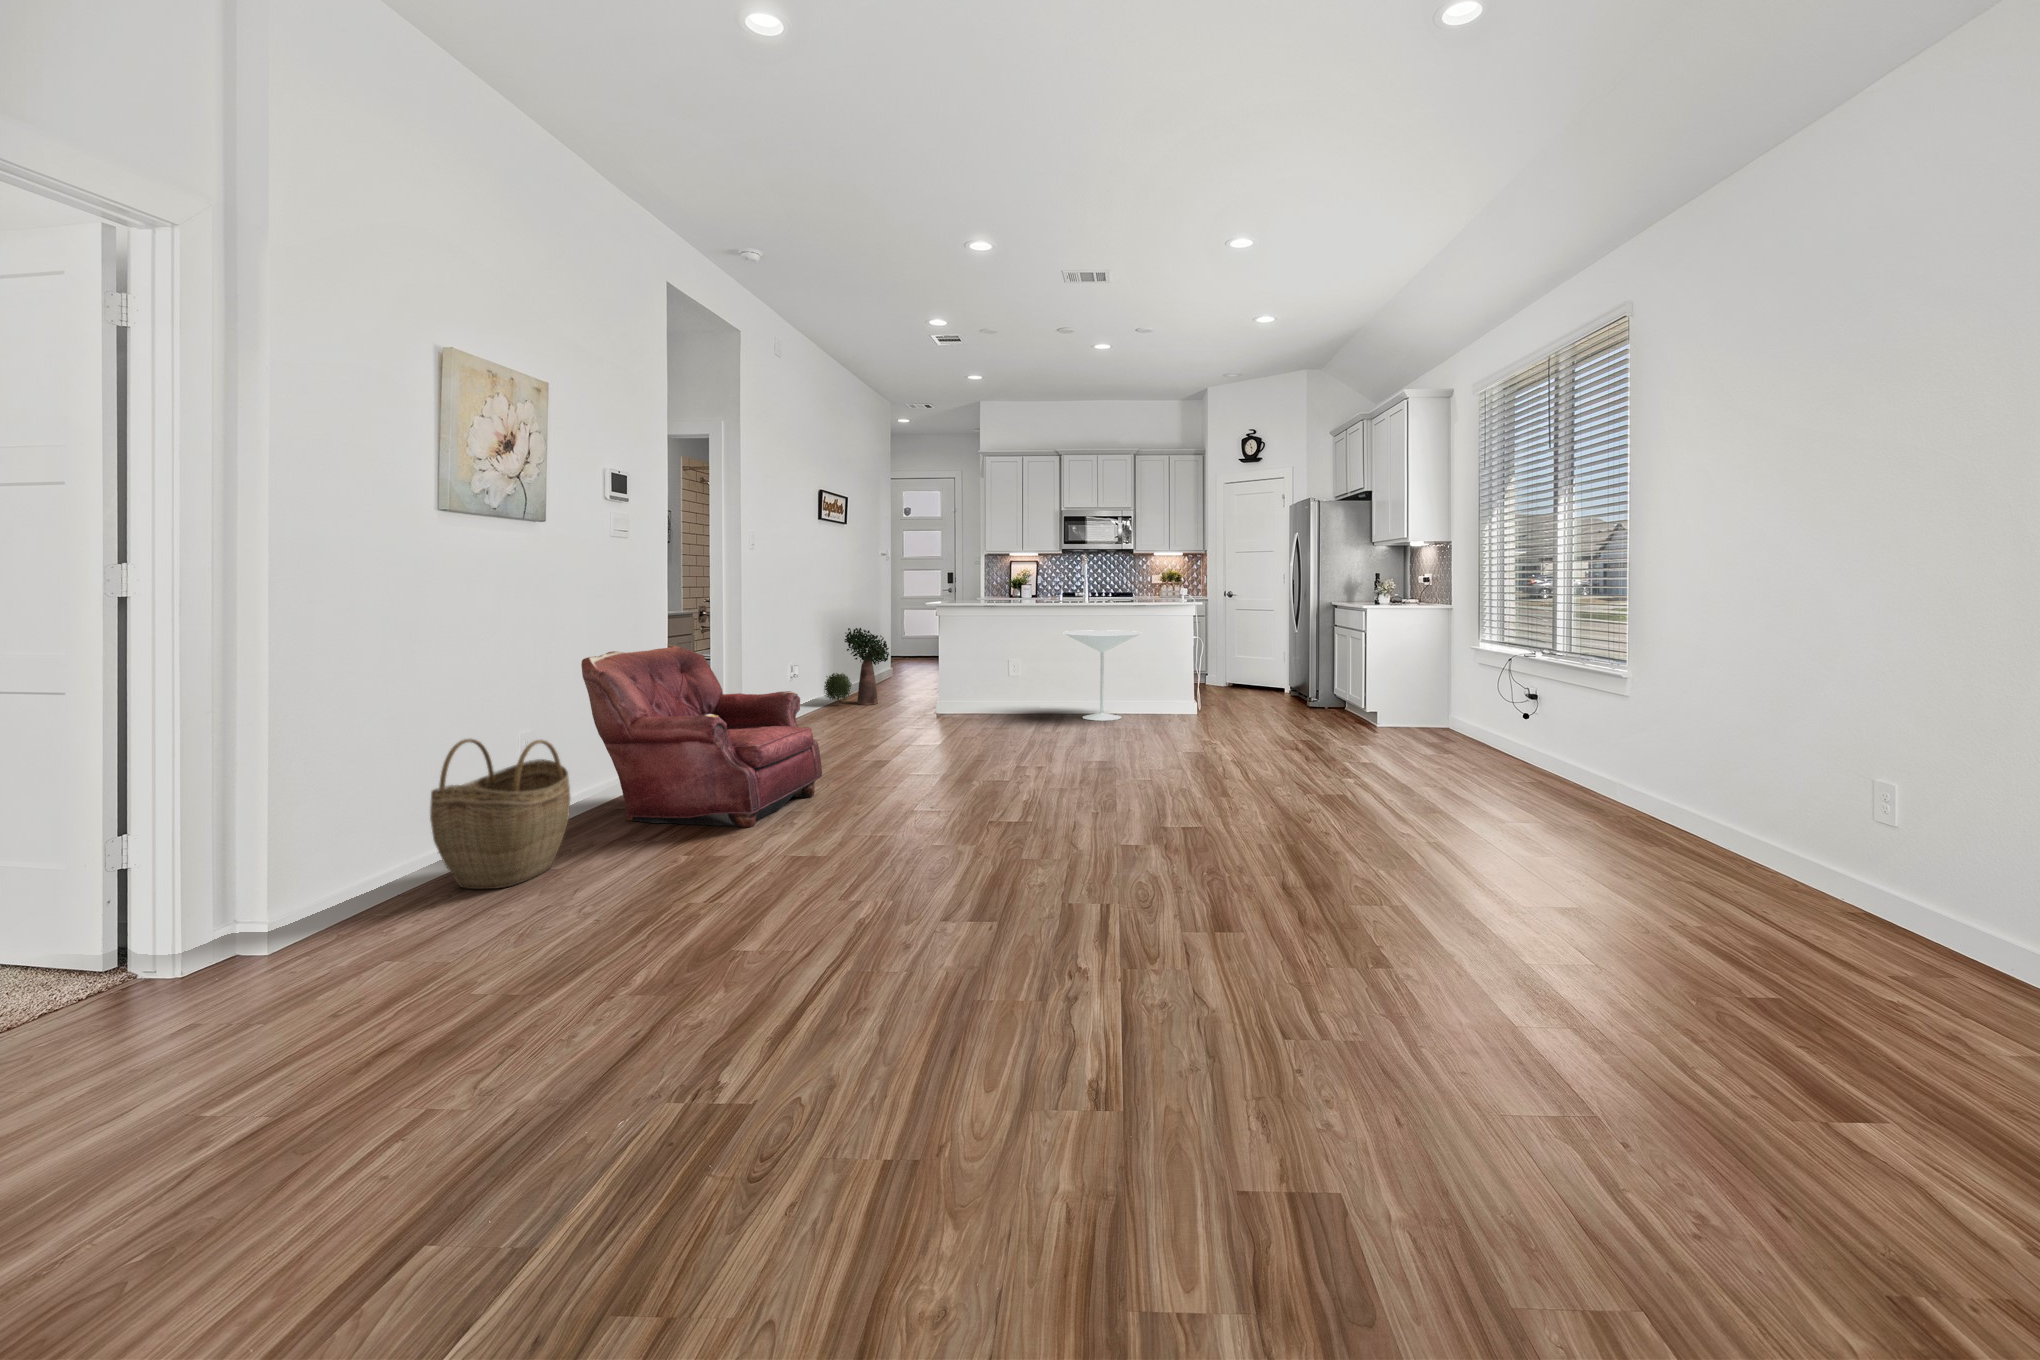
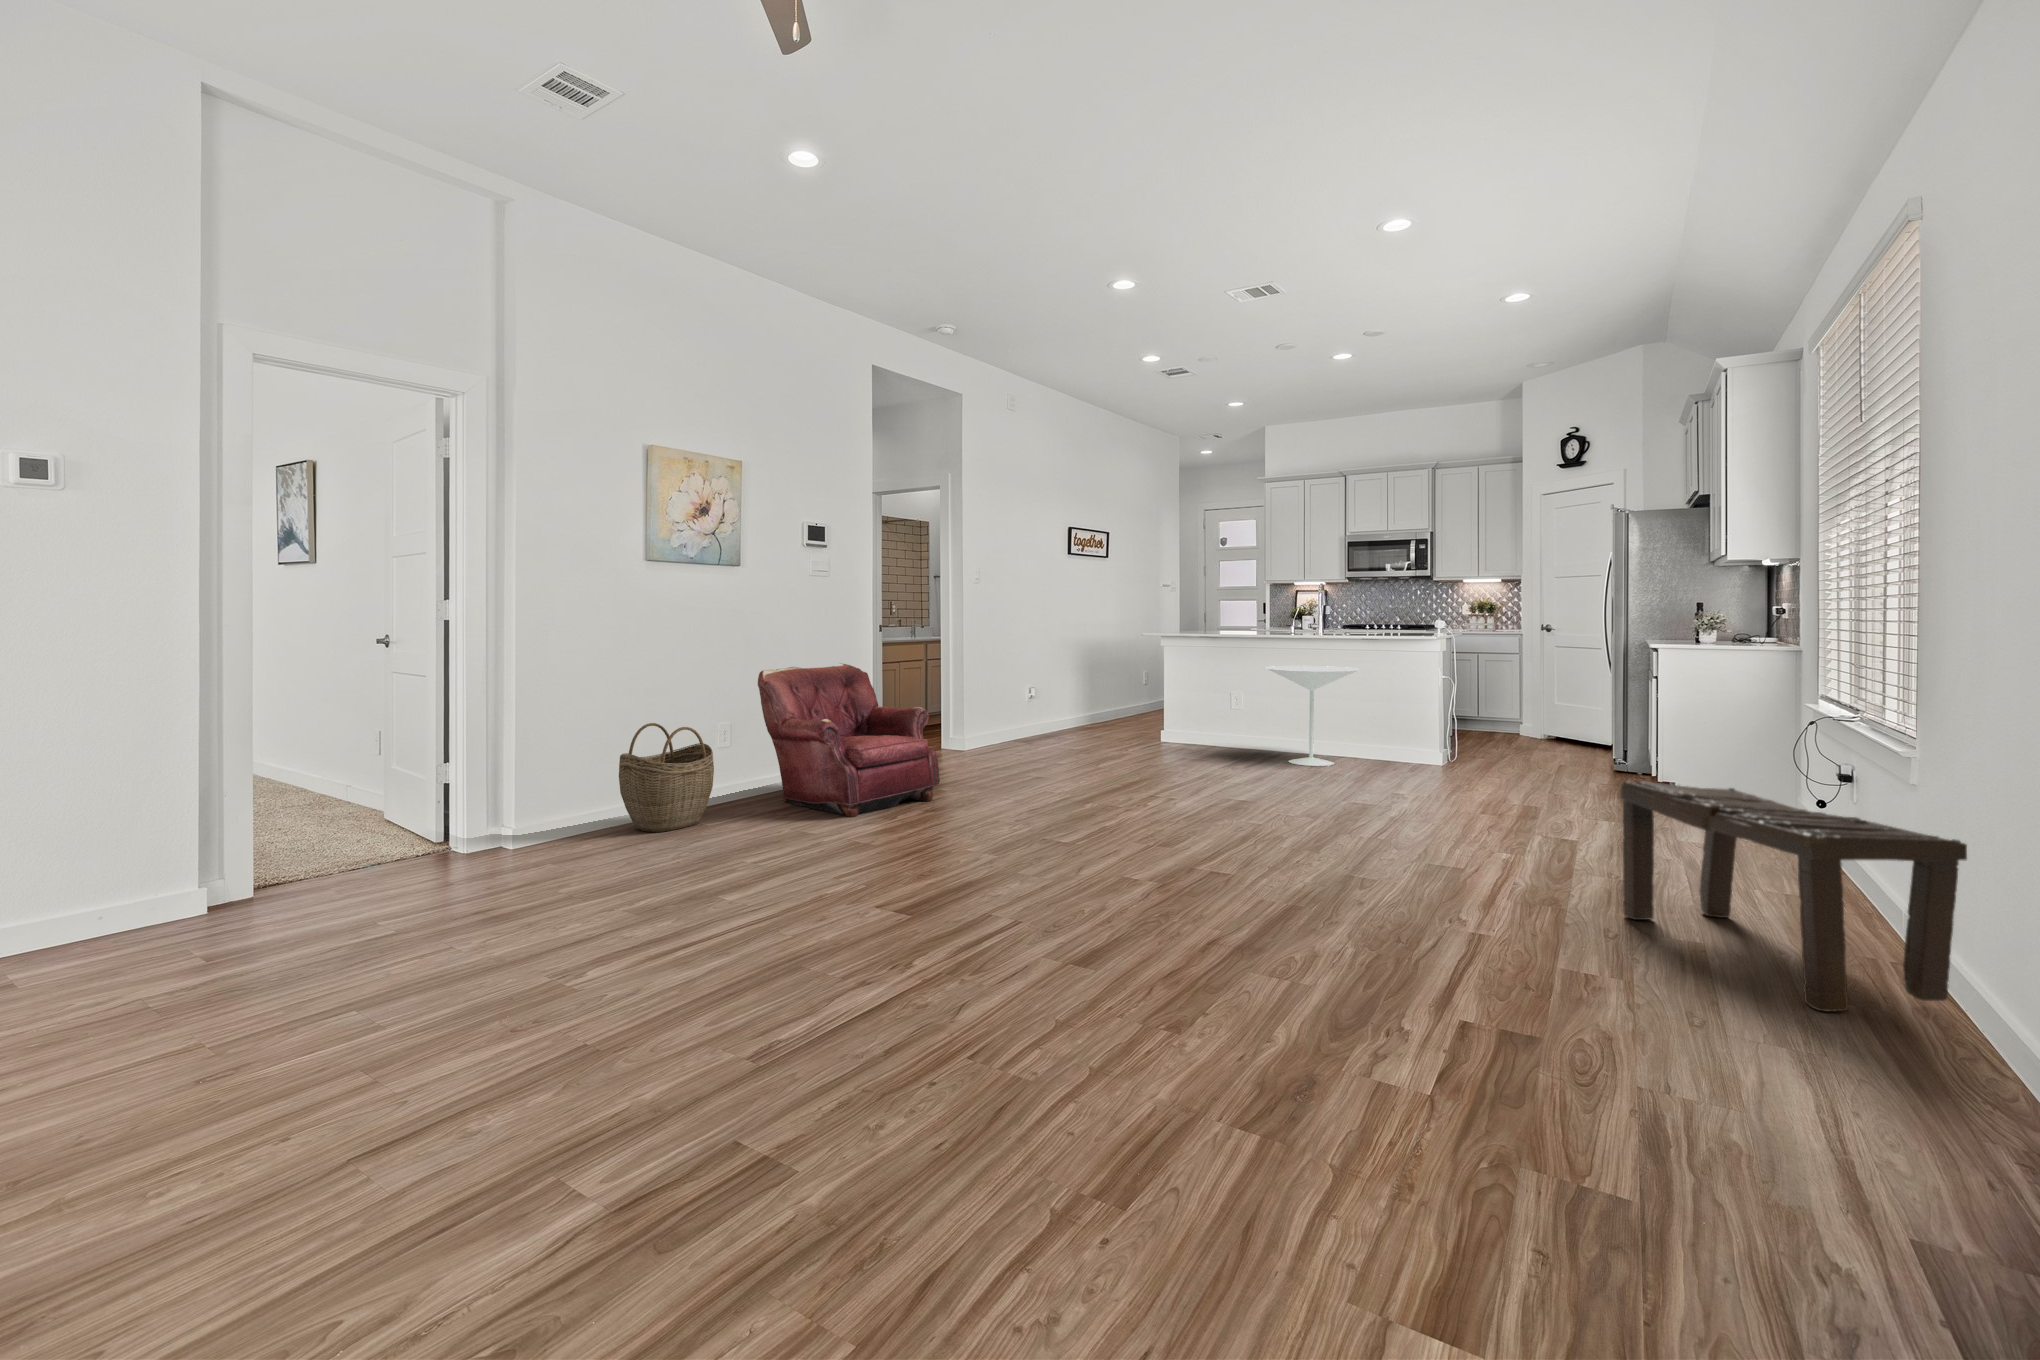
potted plant: present [824,628,889,705] -> none [1057,658,1122,733]
bench: none [1486,712,1727,859] -> present [1621,781,1967,1012]

